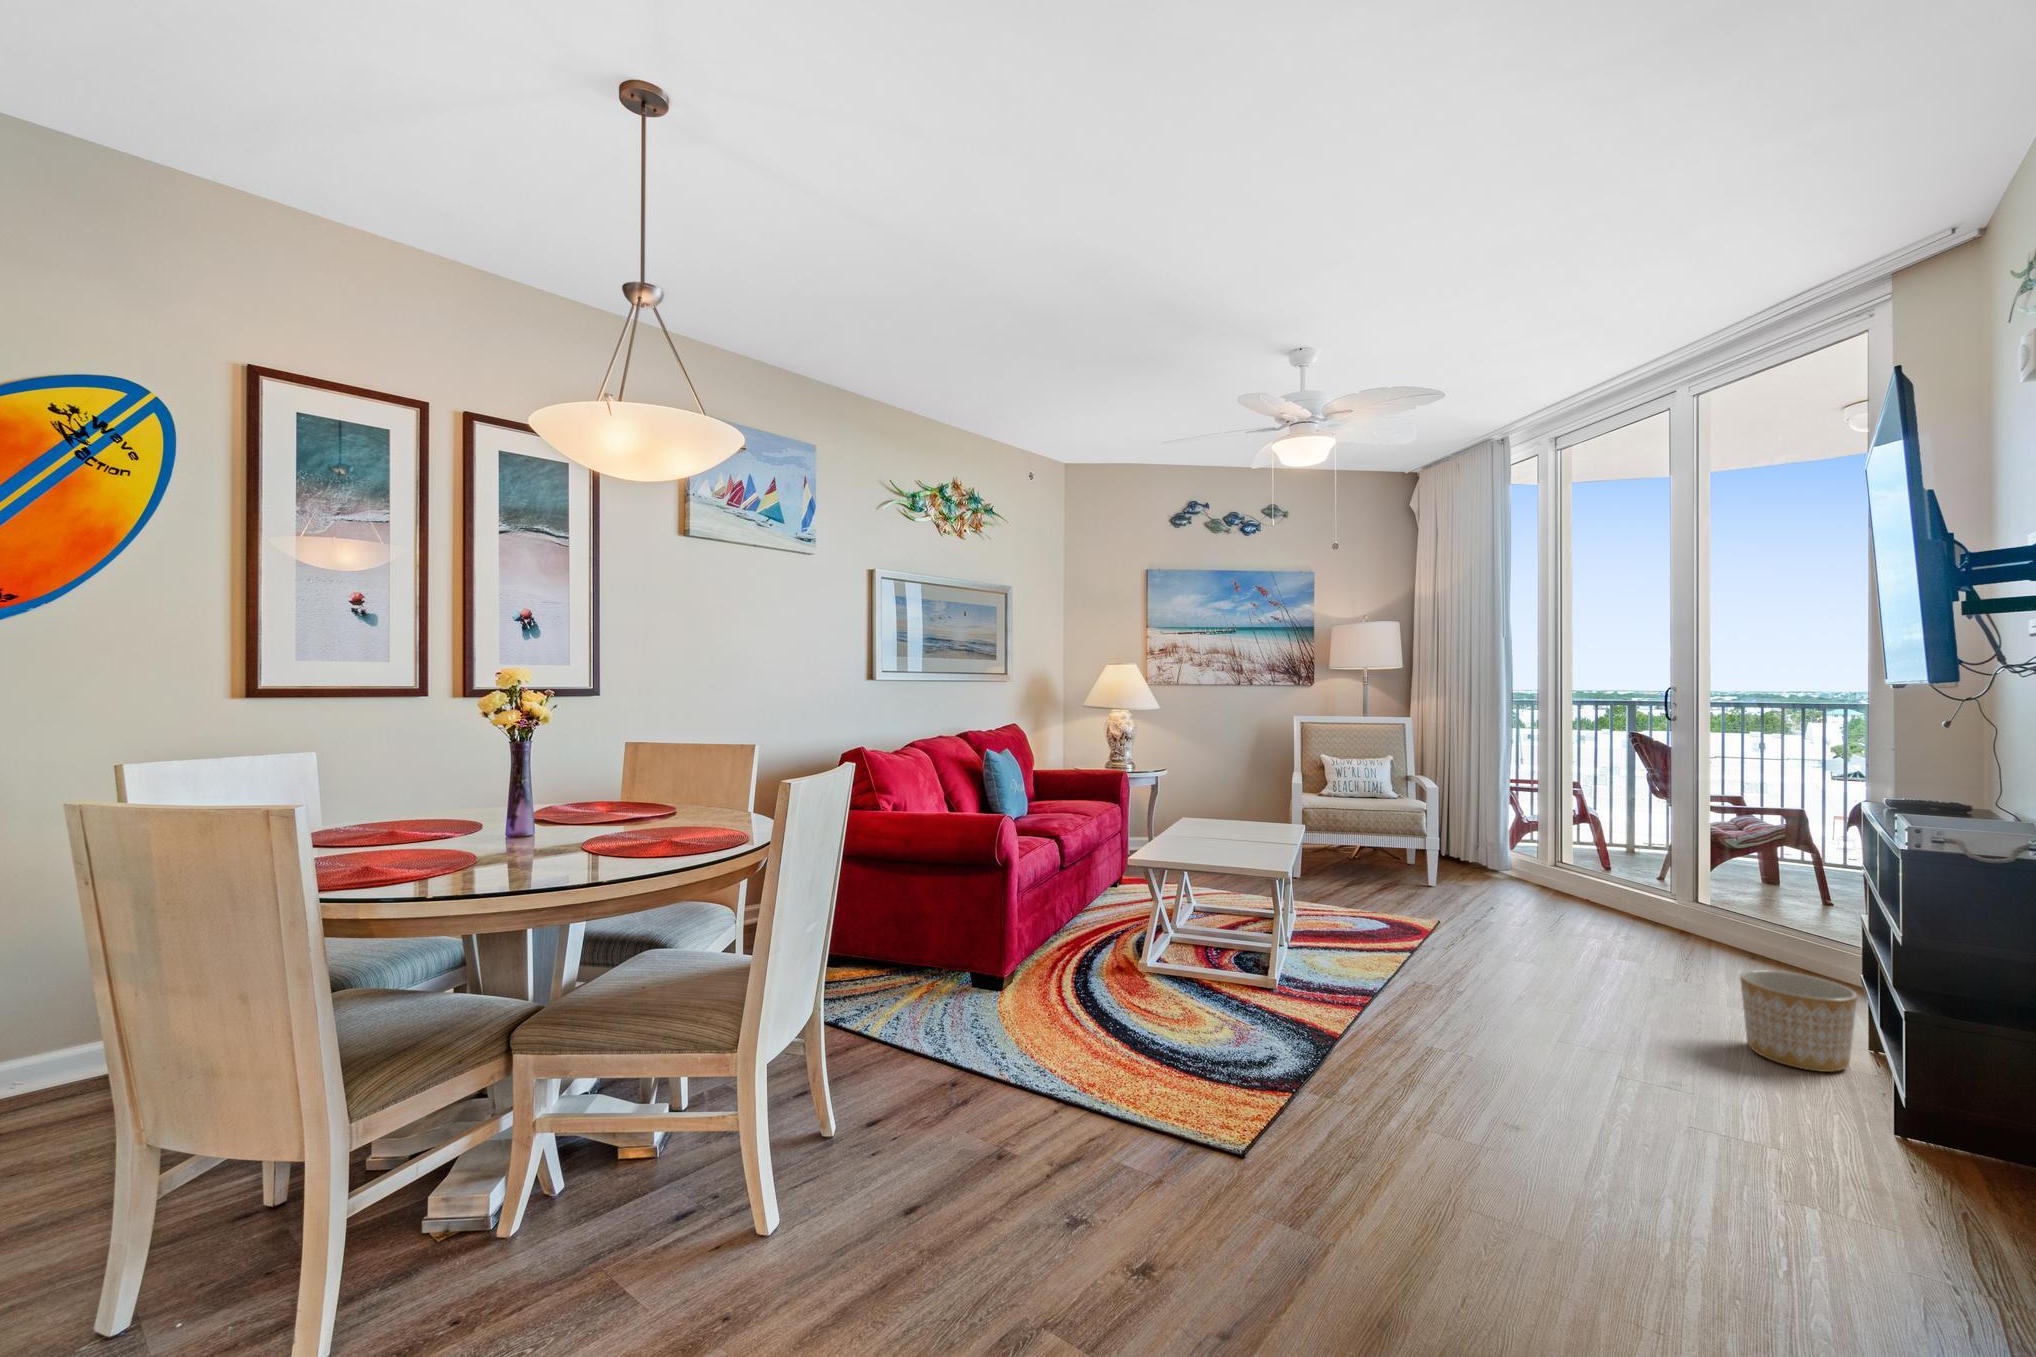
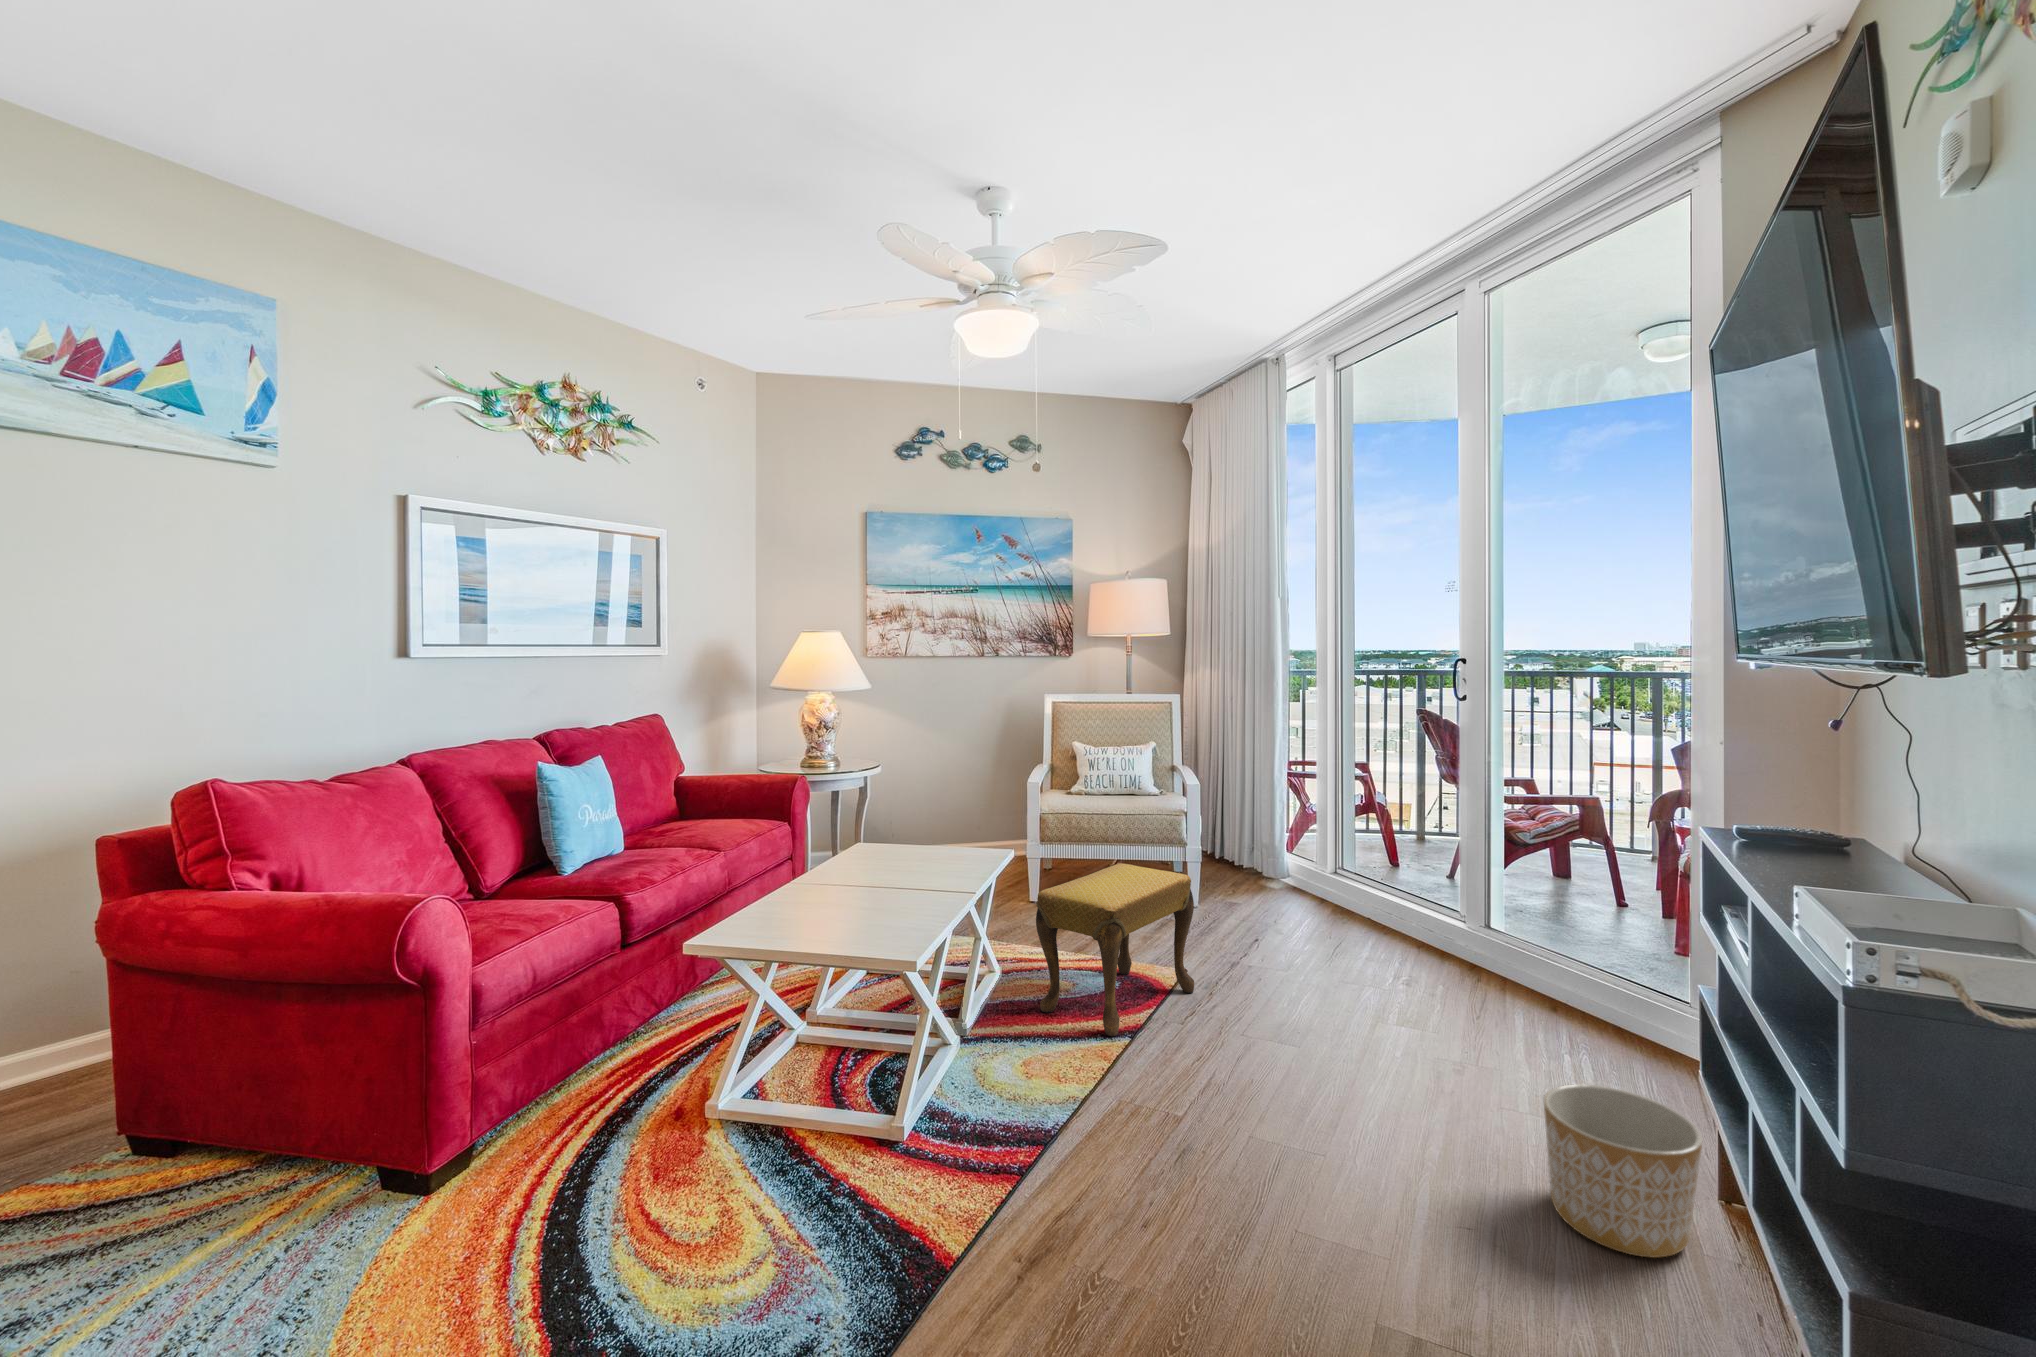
footstool: none [1333,838,1453,954] -> present [1036,863,1194,1036]

